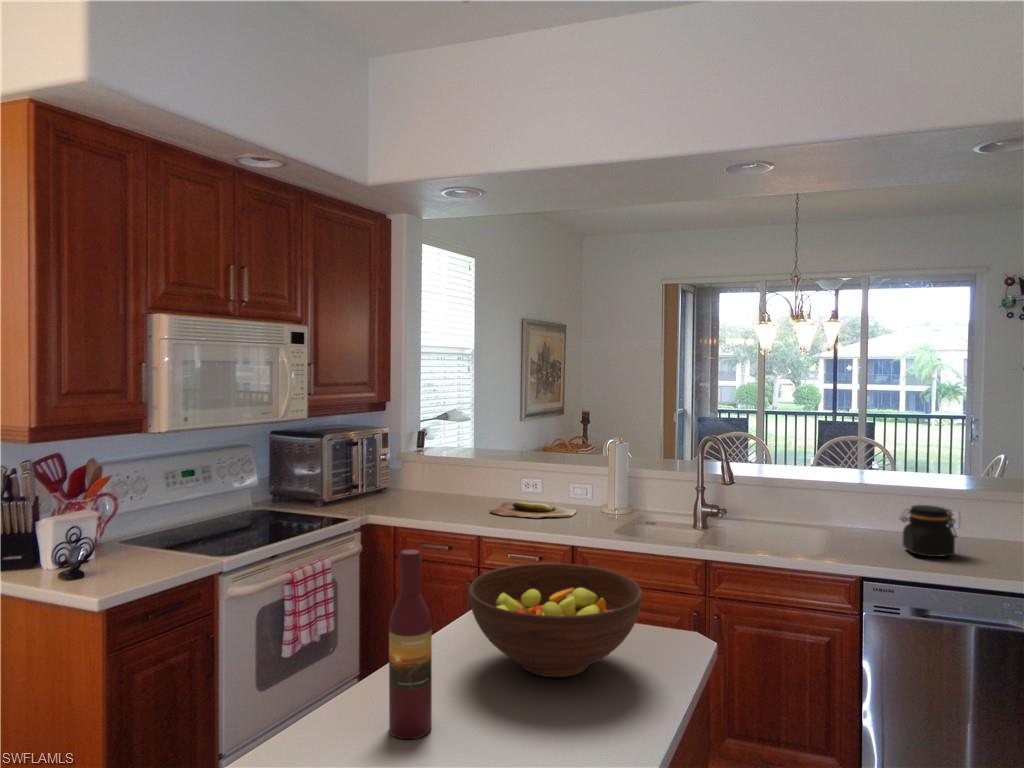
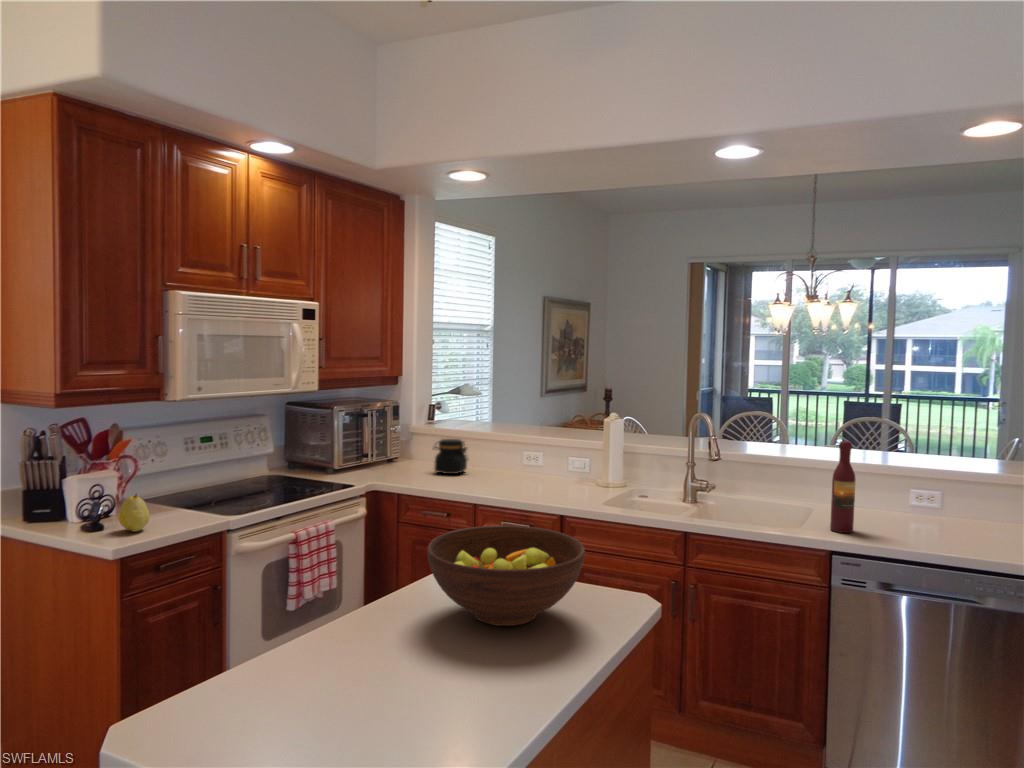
cutting board: present [490,502,576,518] -> none [488,474,573,489]
jar: present [900,505,957,557] -> present [433,439,468,474]
fruit: none [100,535,135,579] -> present [118,494,149,532]
wine bottle: present [389,549,432,739] -> present [830,441,855,533]

